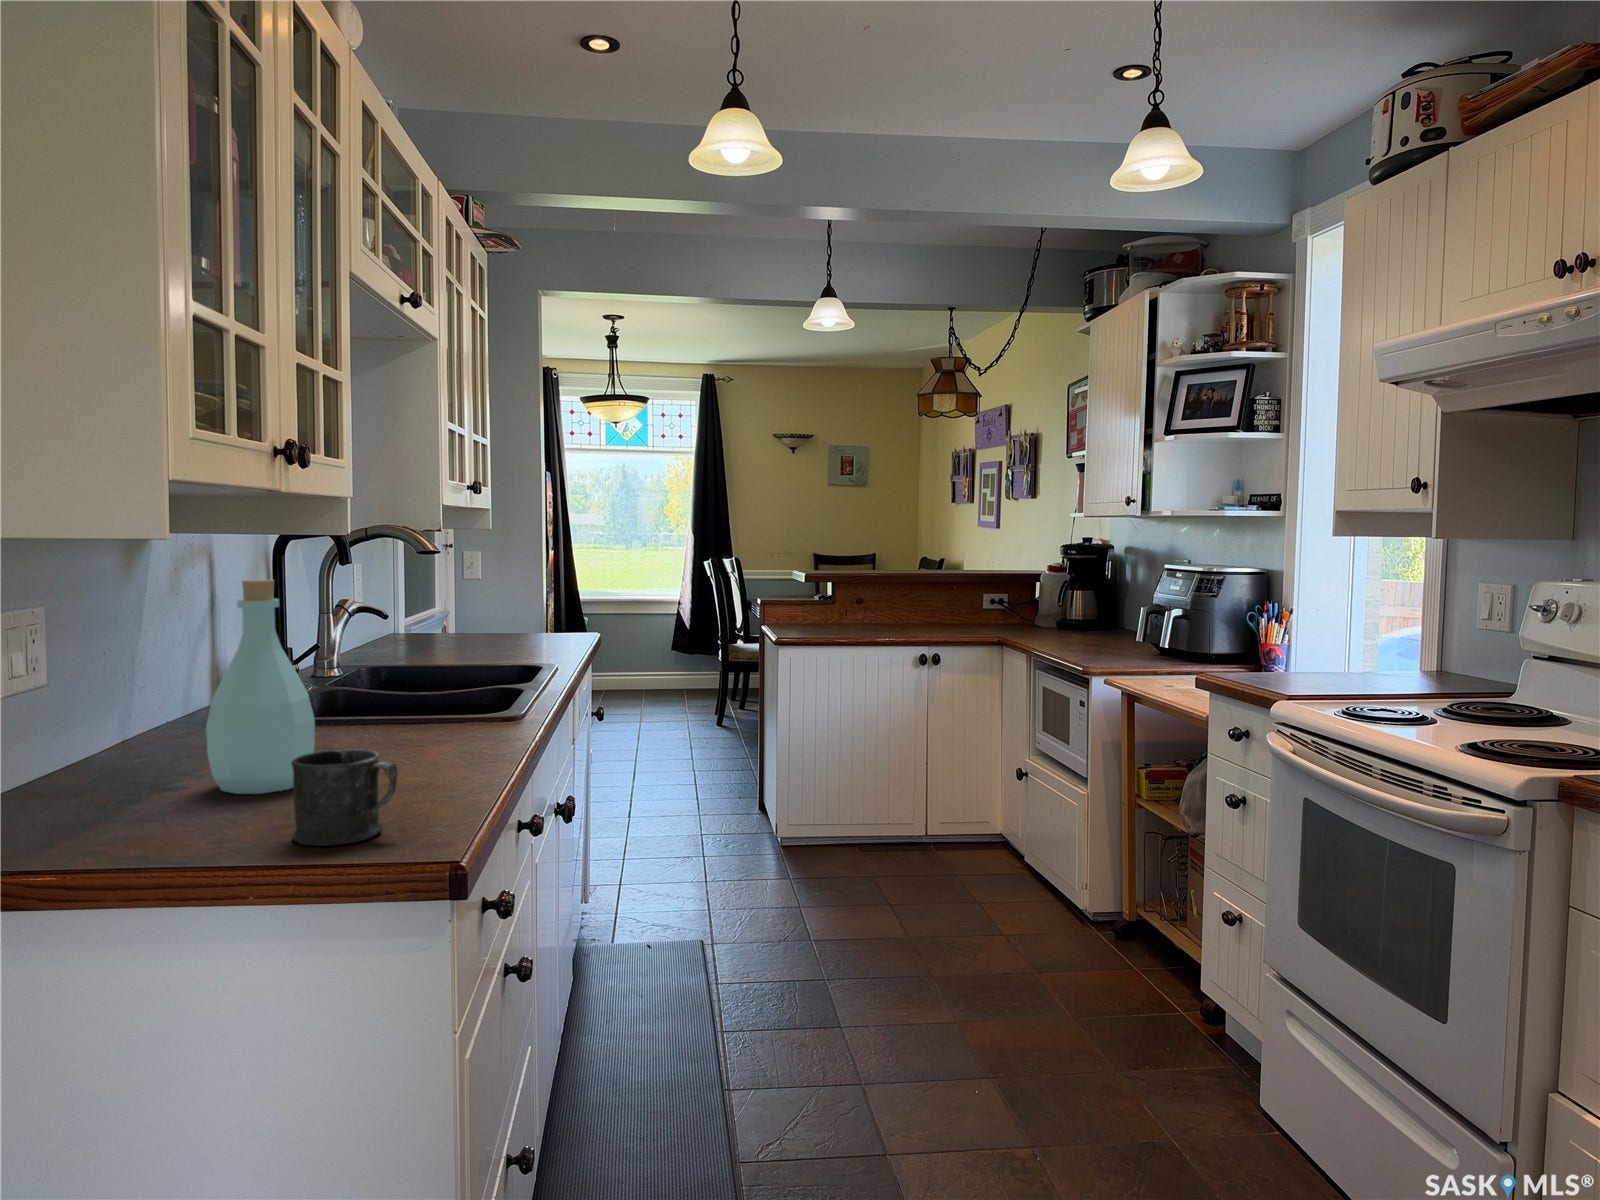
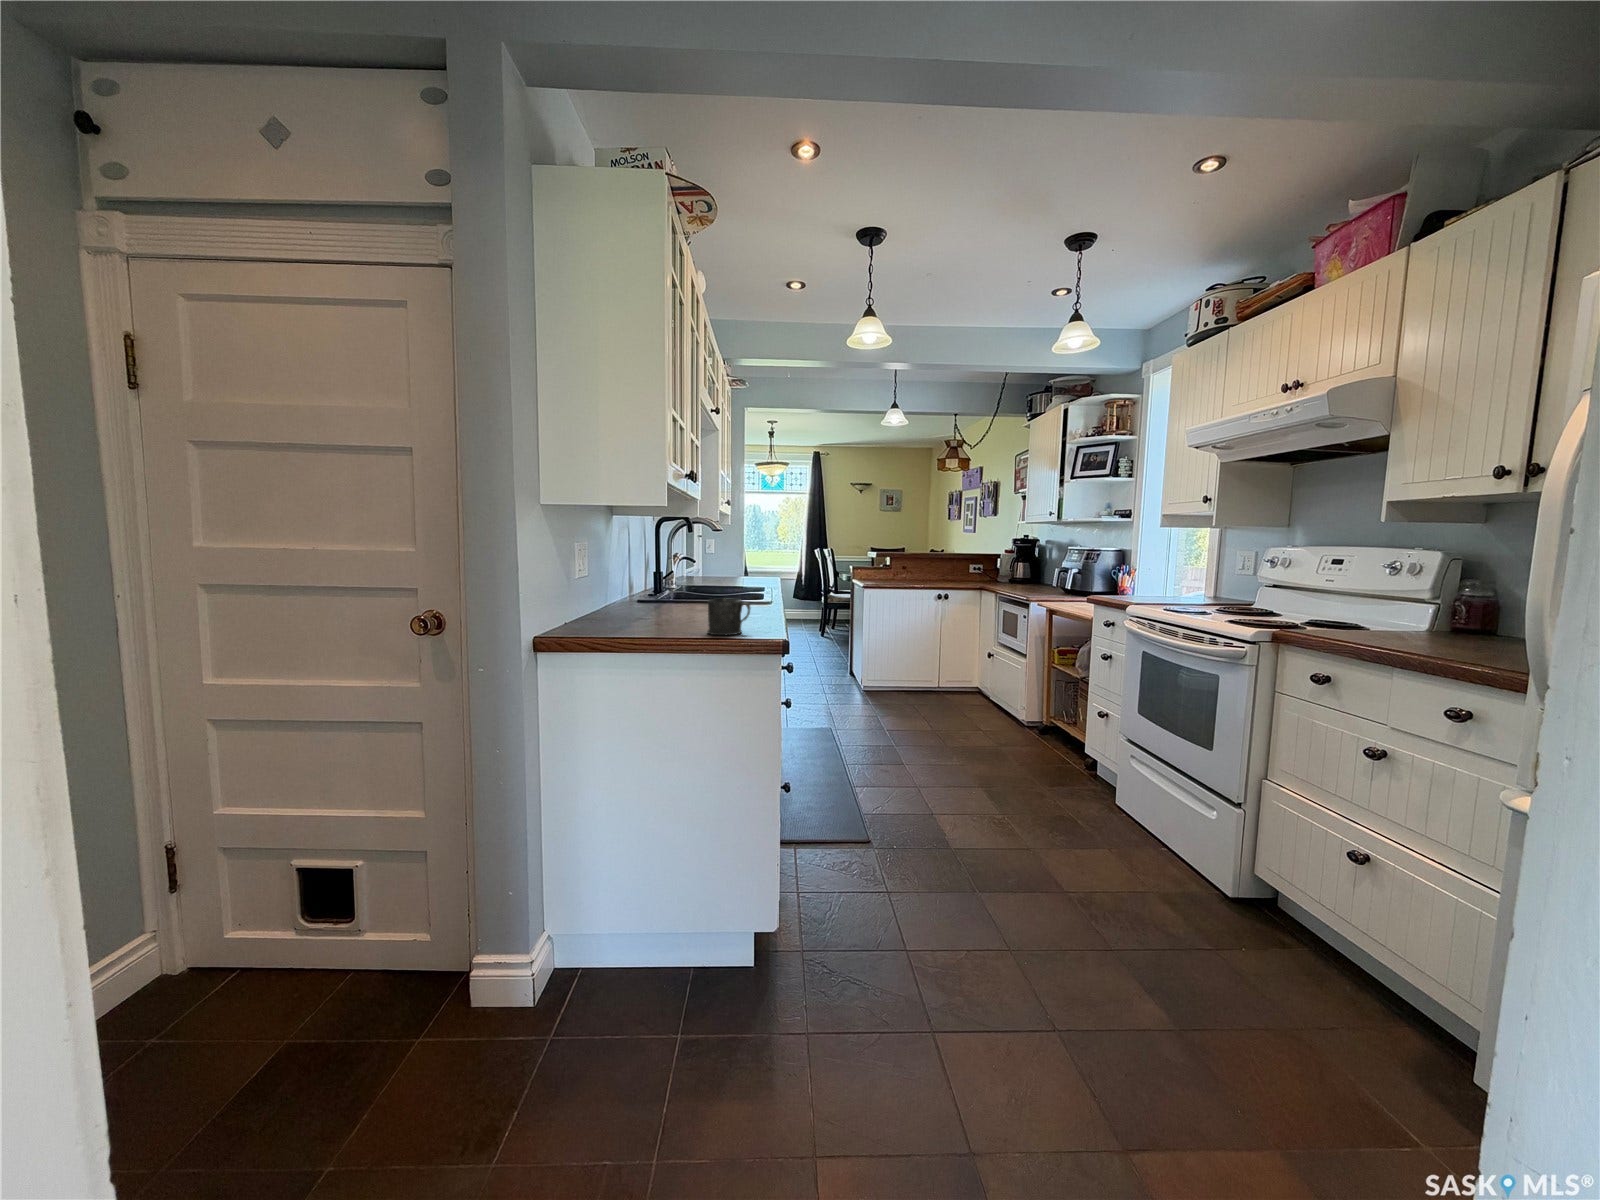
bottle: present [206,579,315,794] -> none [655,531,699,622]

